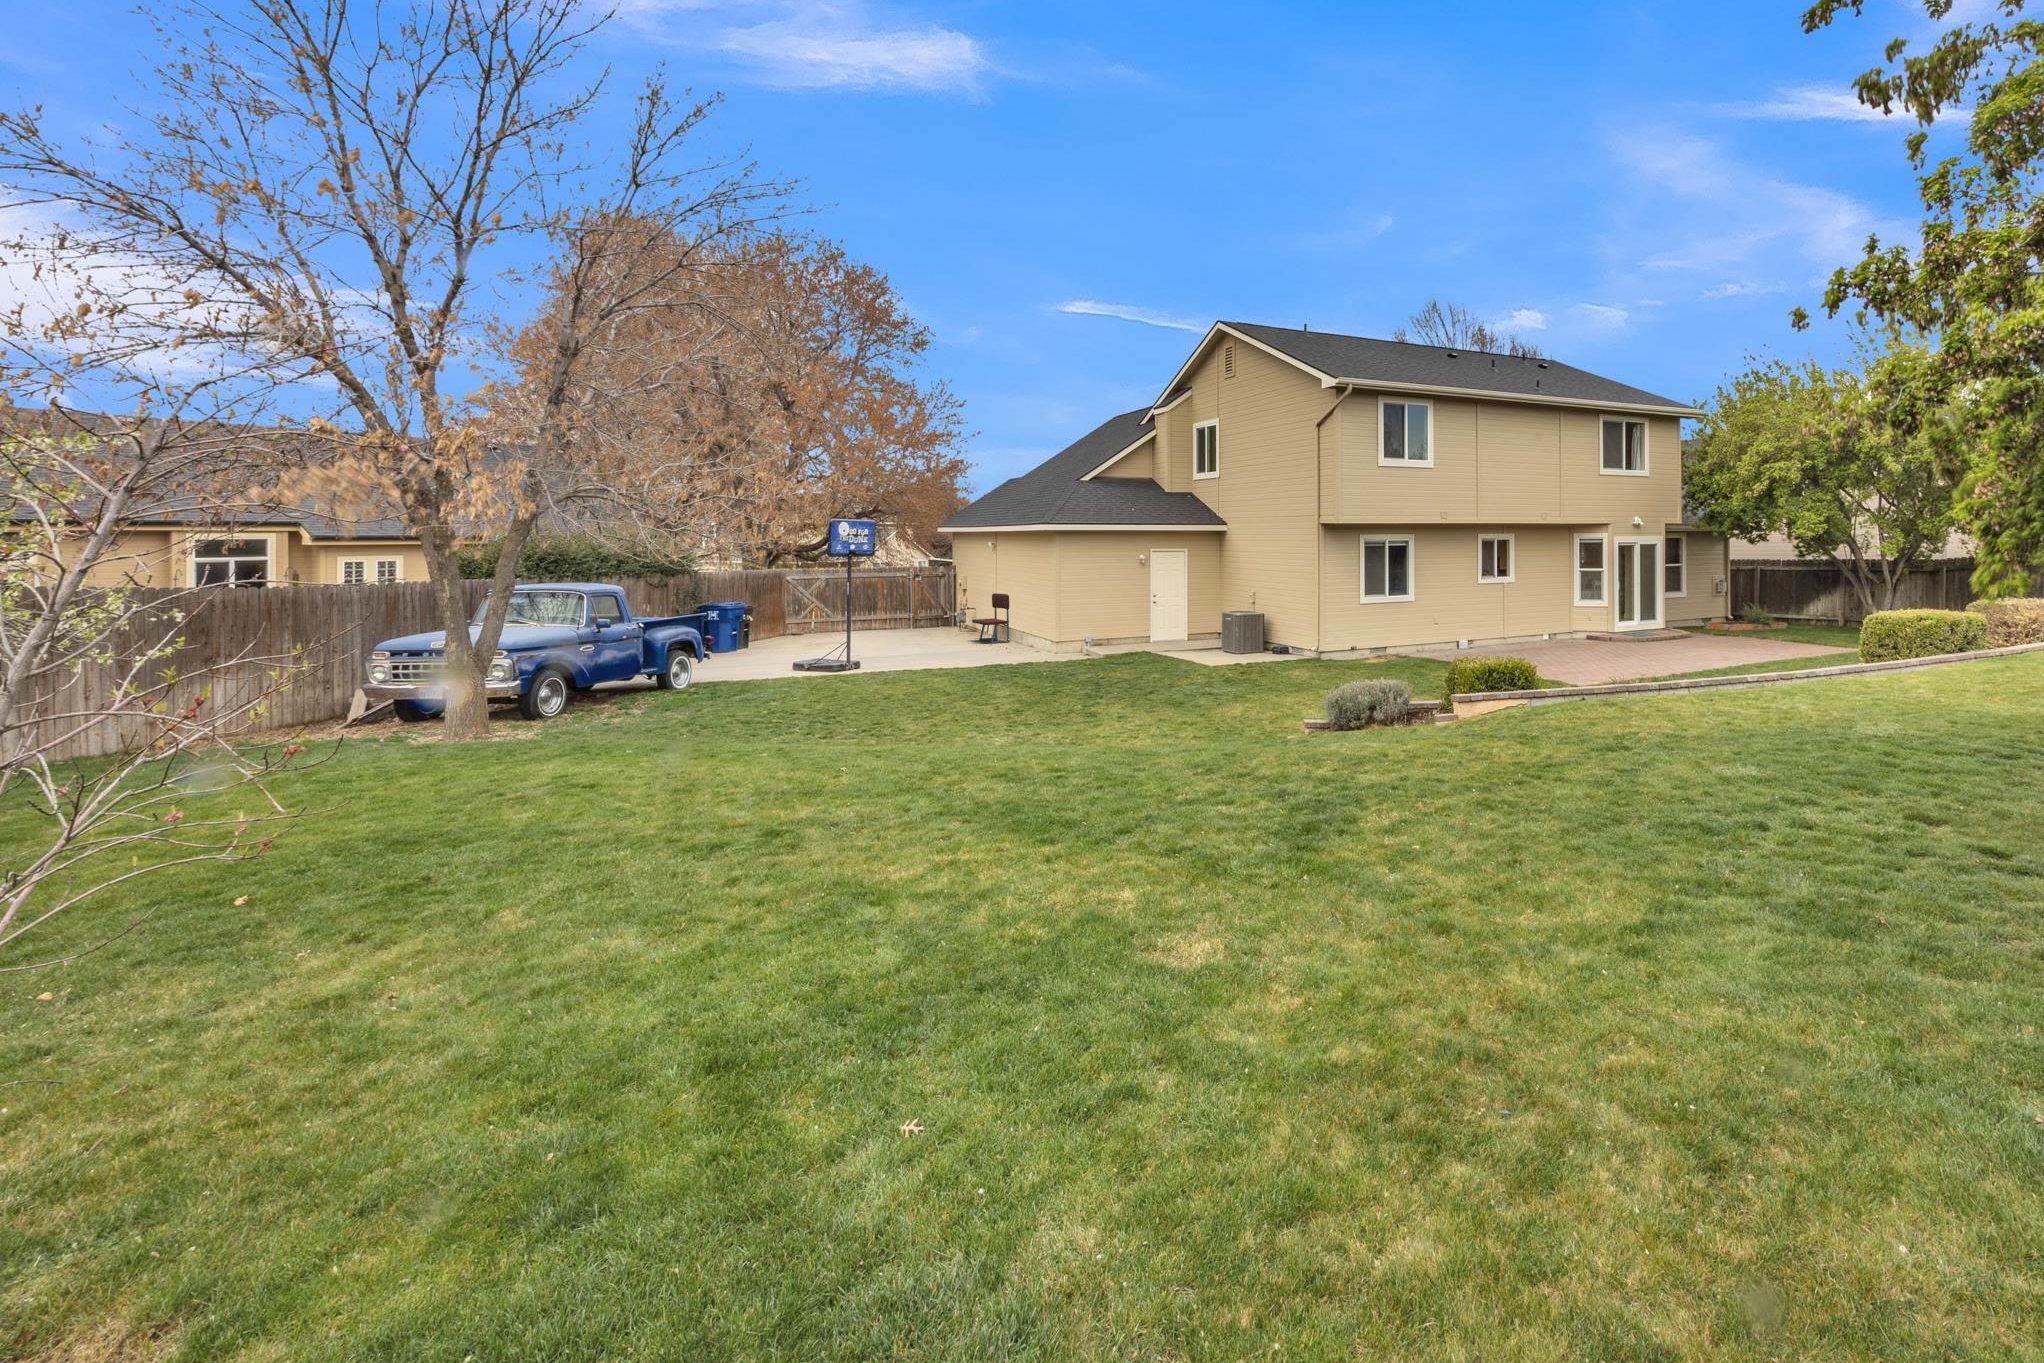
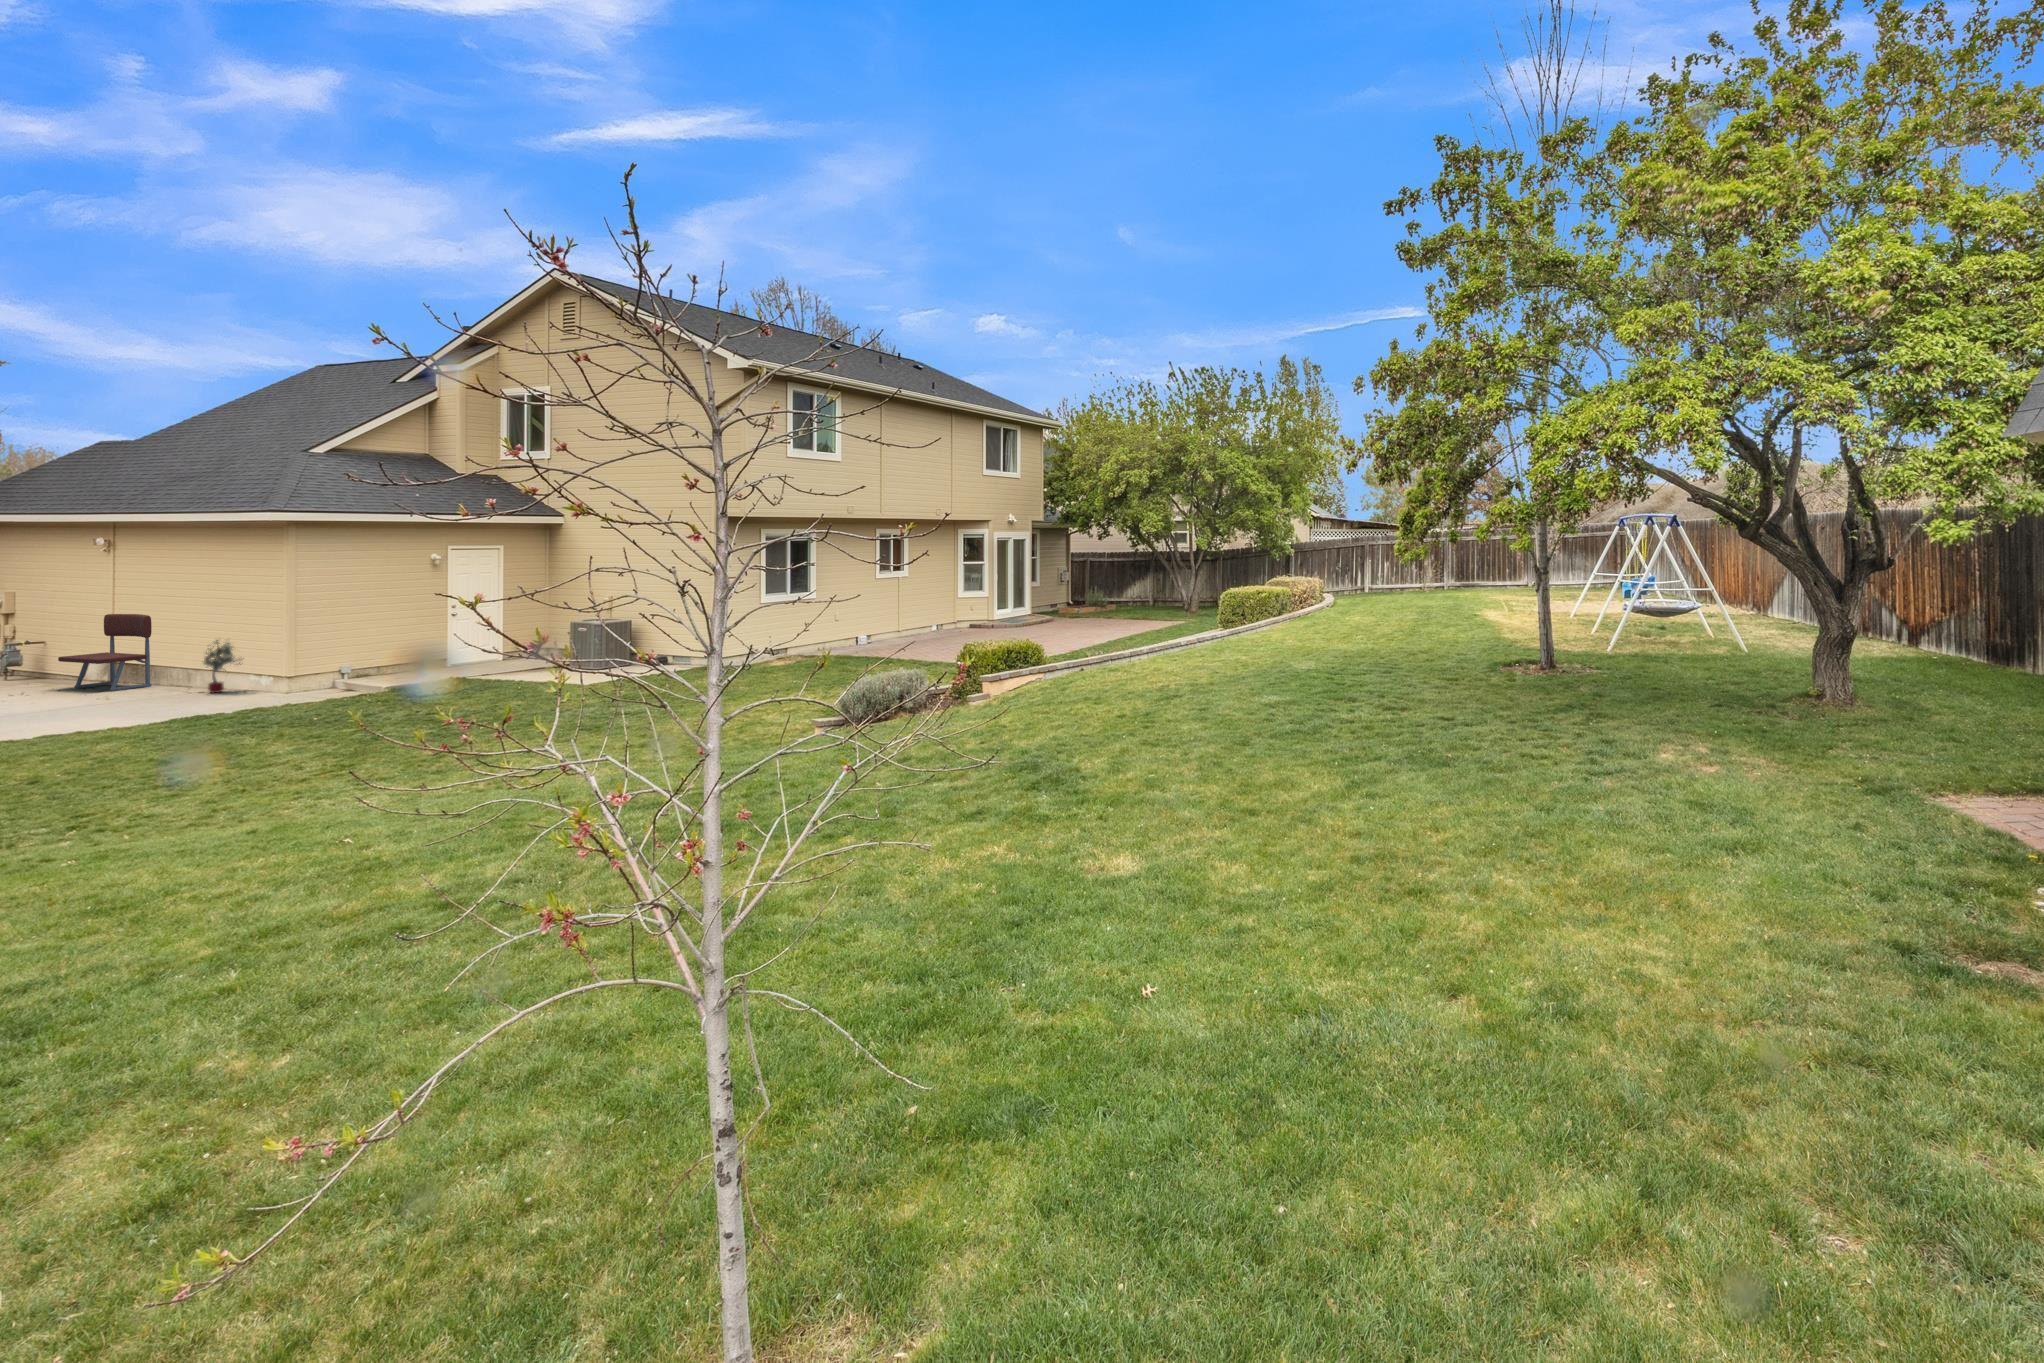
potted tree: none [1024,612,1045,649] -> present [204,640,243,693]

